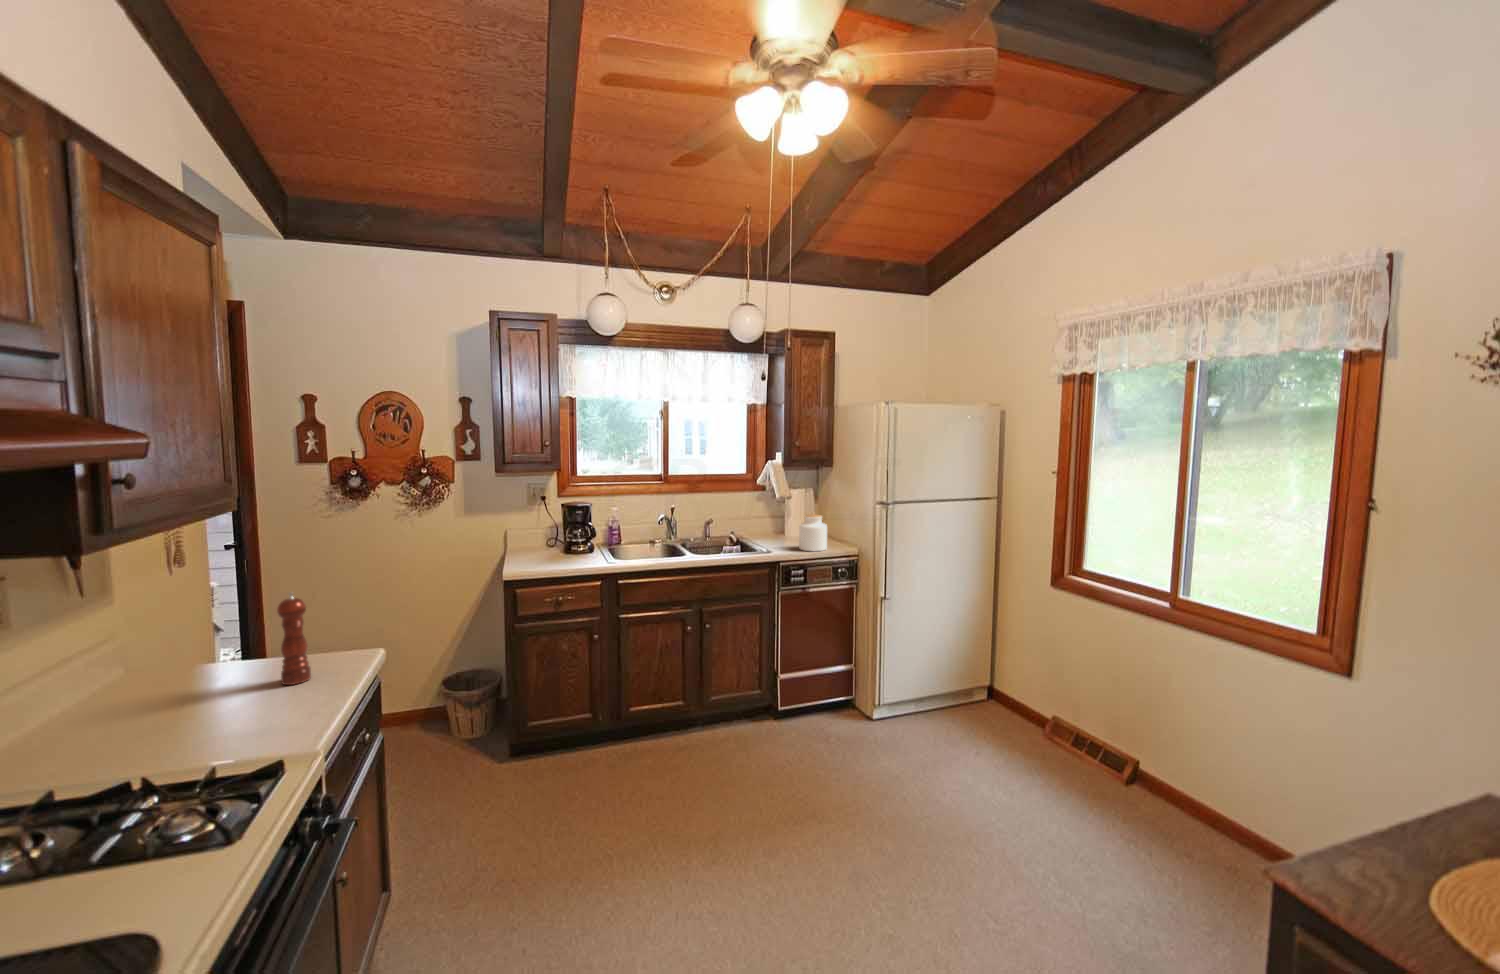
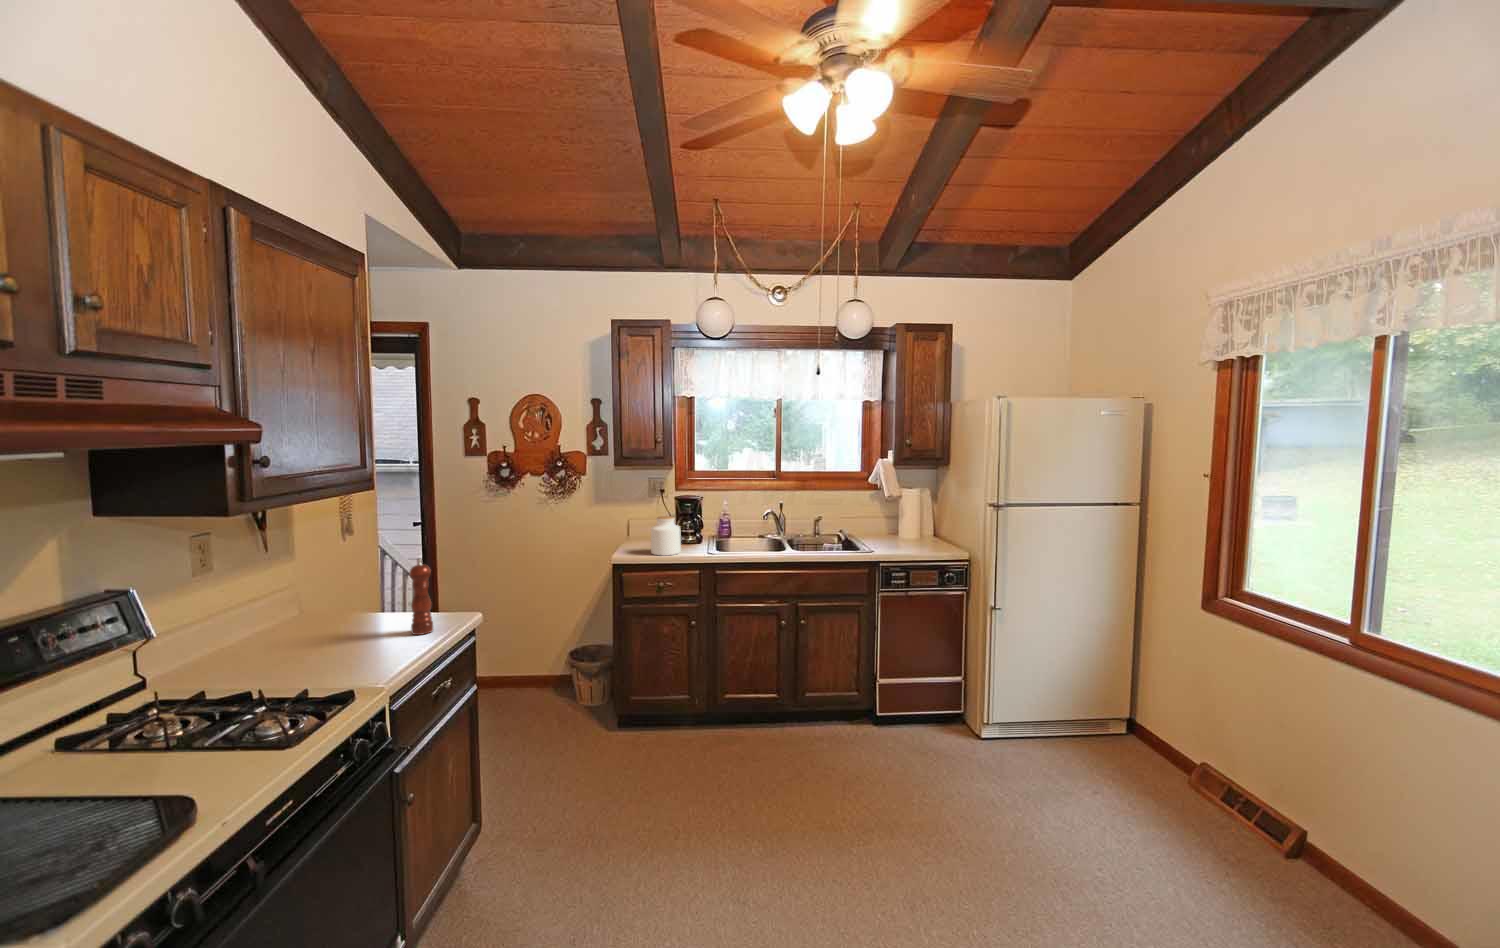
jar: present [799,514,827,551] -> present [651,516,681,556]

